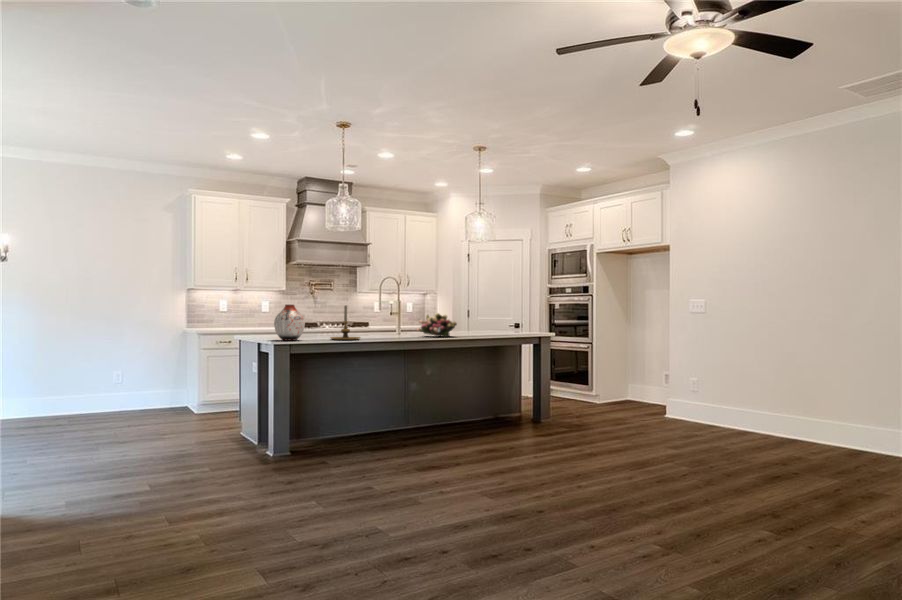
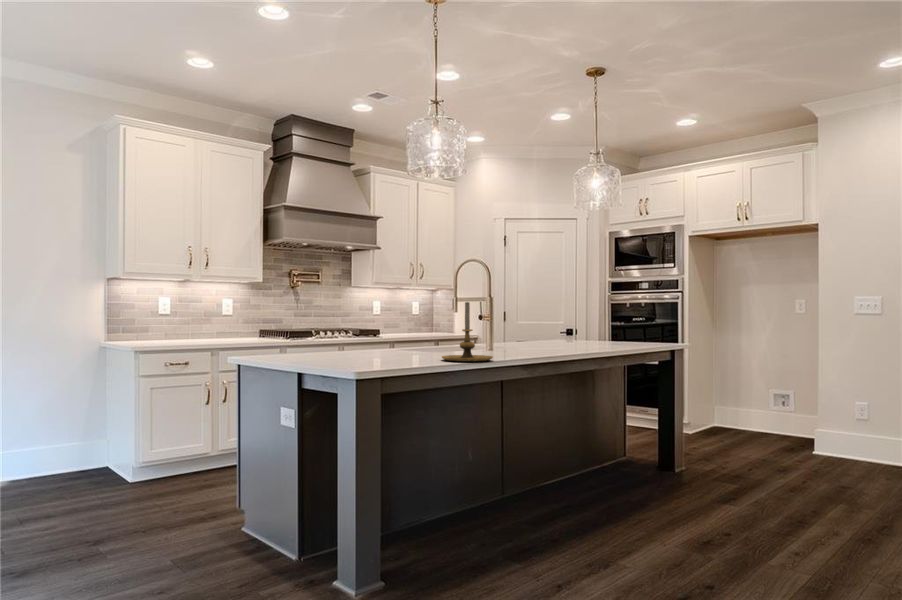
vase: present [274,305,305,340] -> none [358,300,412,365]
flower arrangement: present [417,313,457,337] -> none [538,315,598,352]

